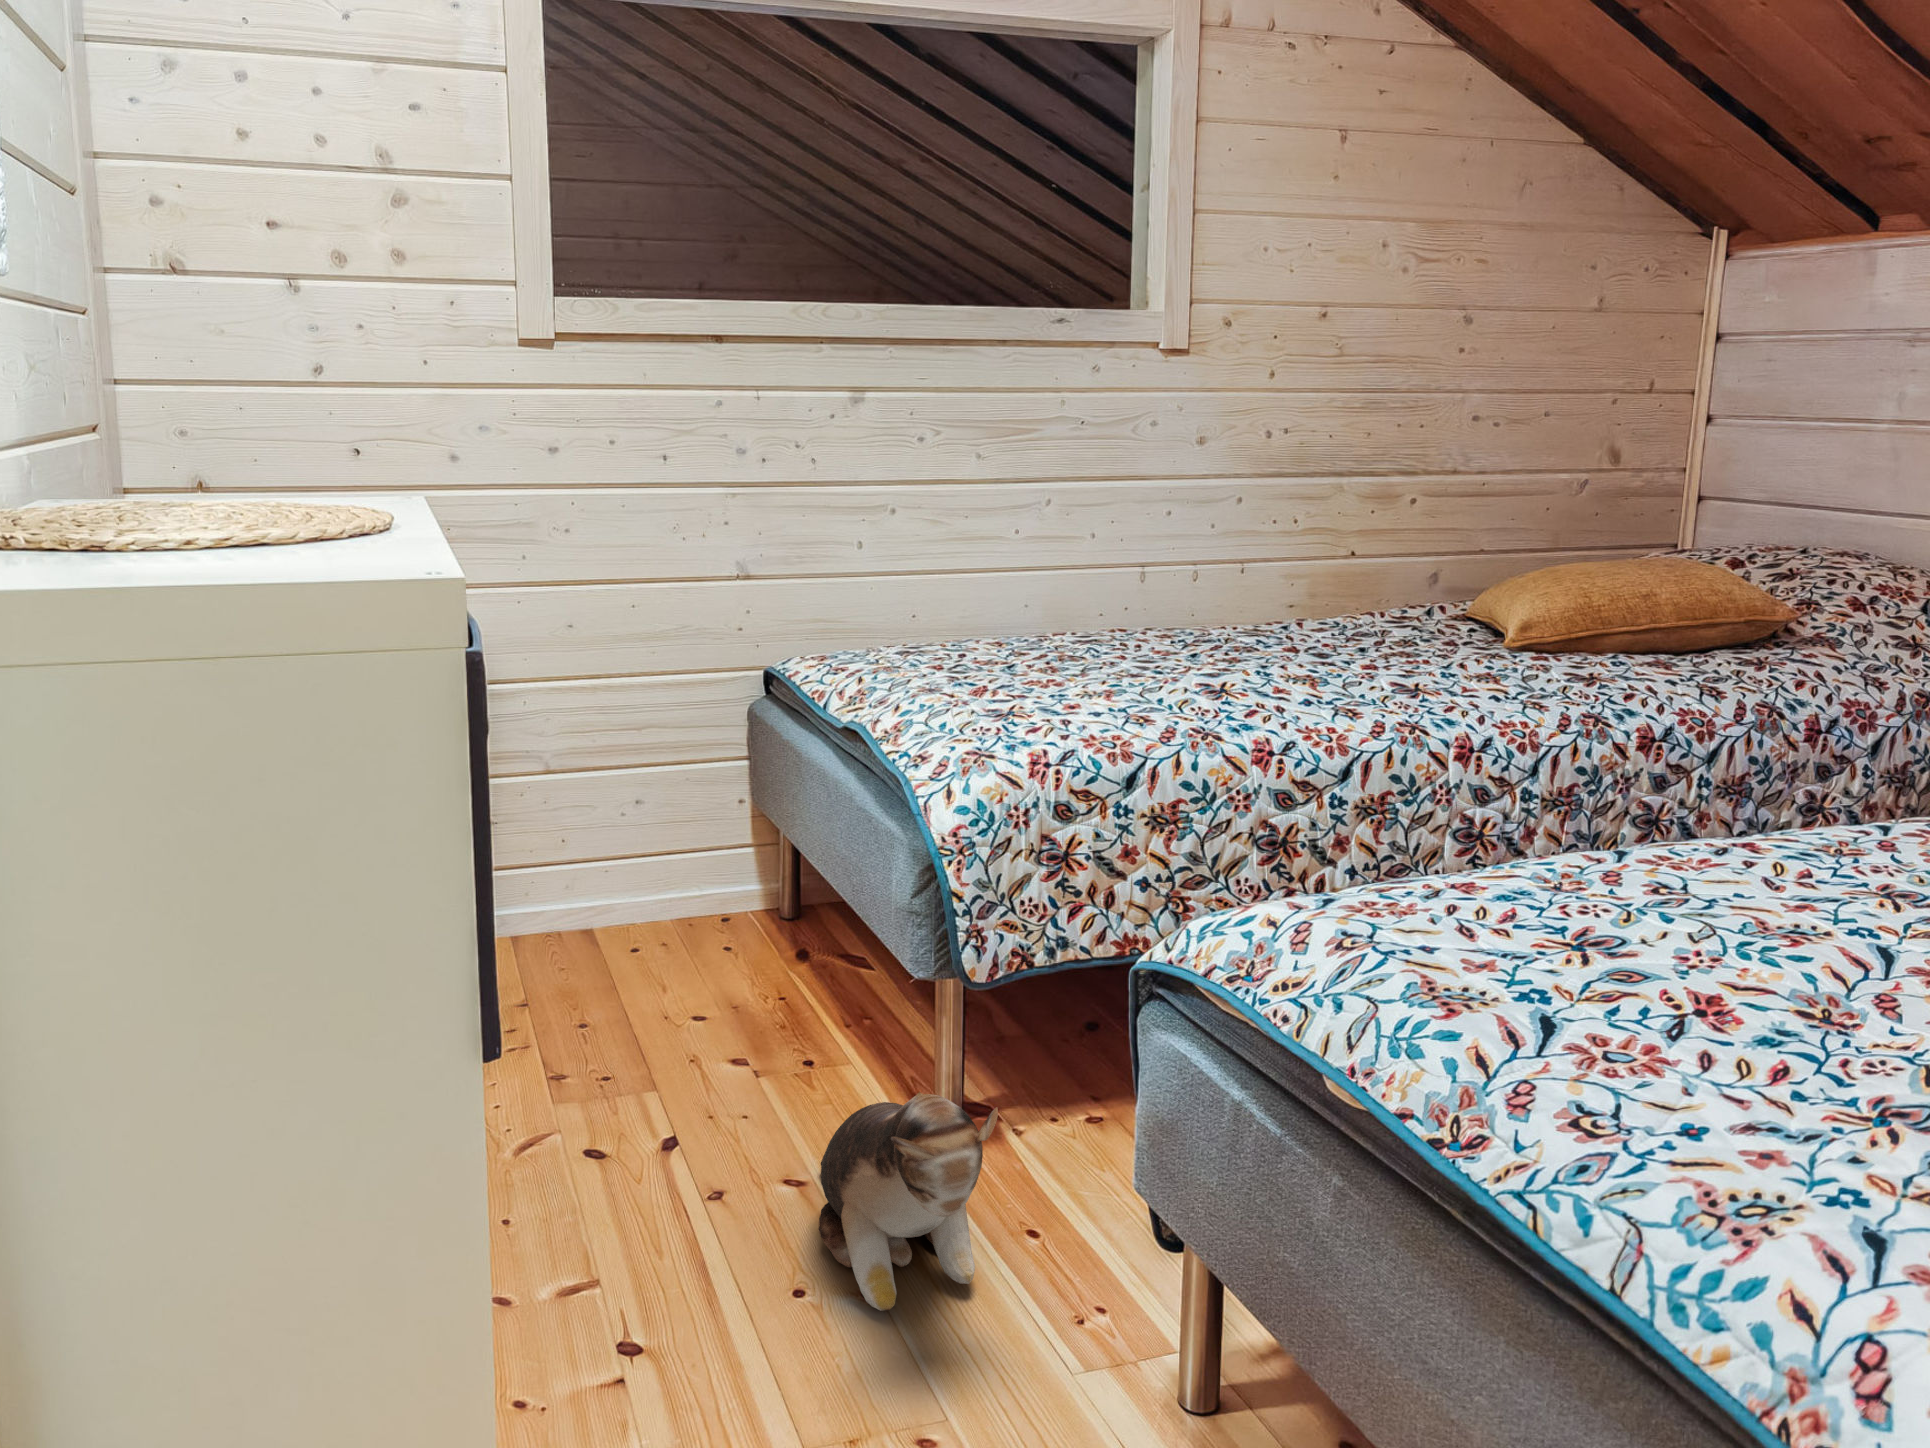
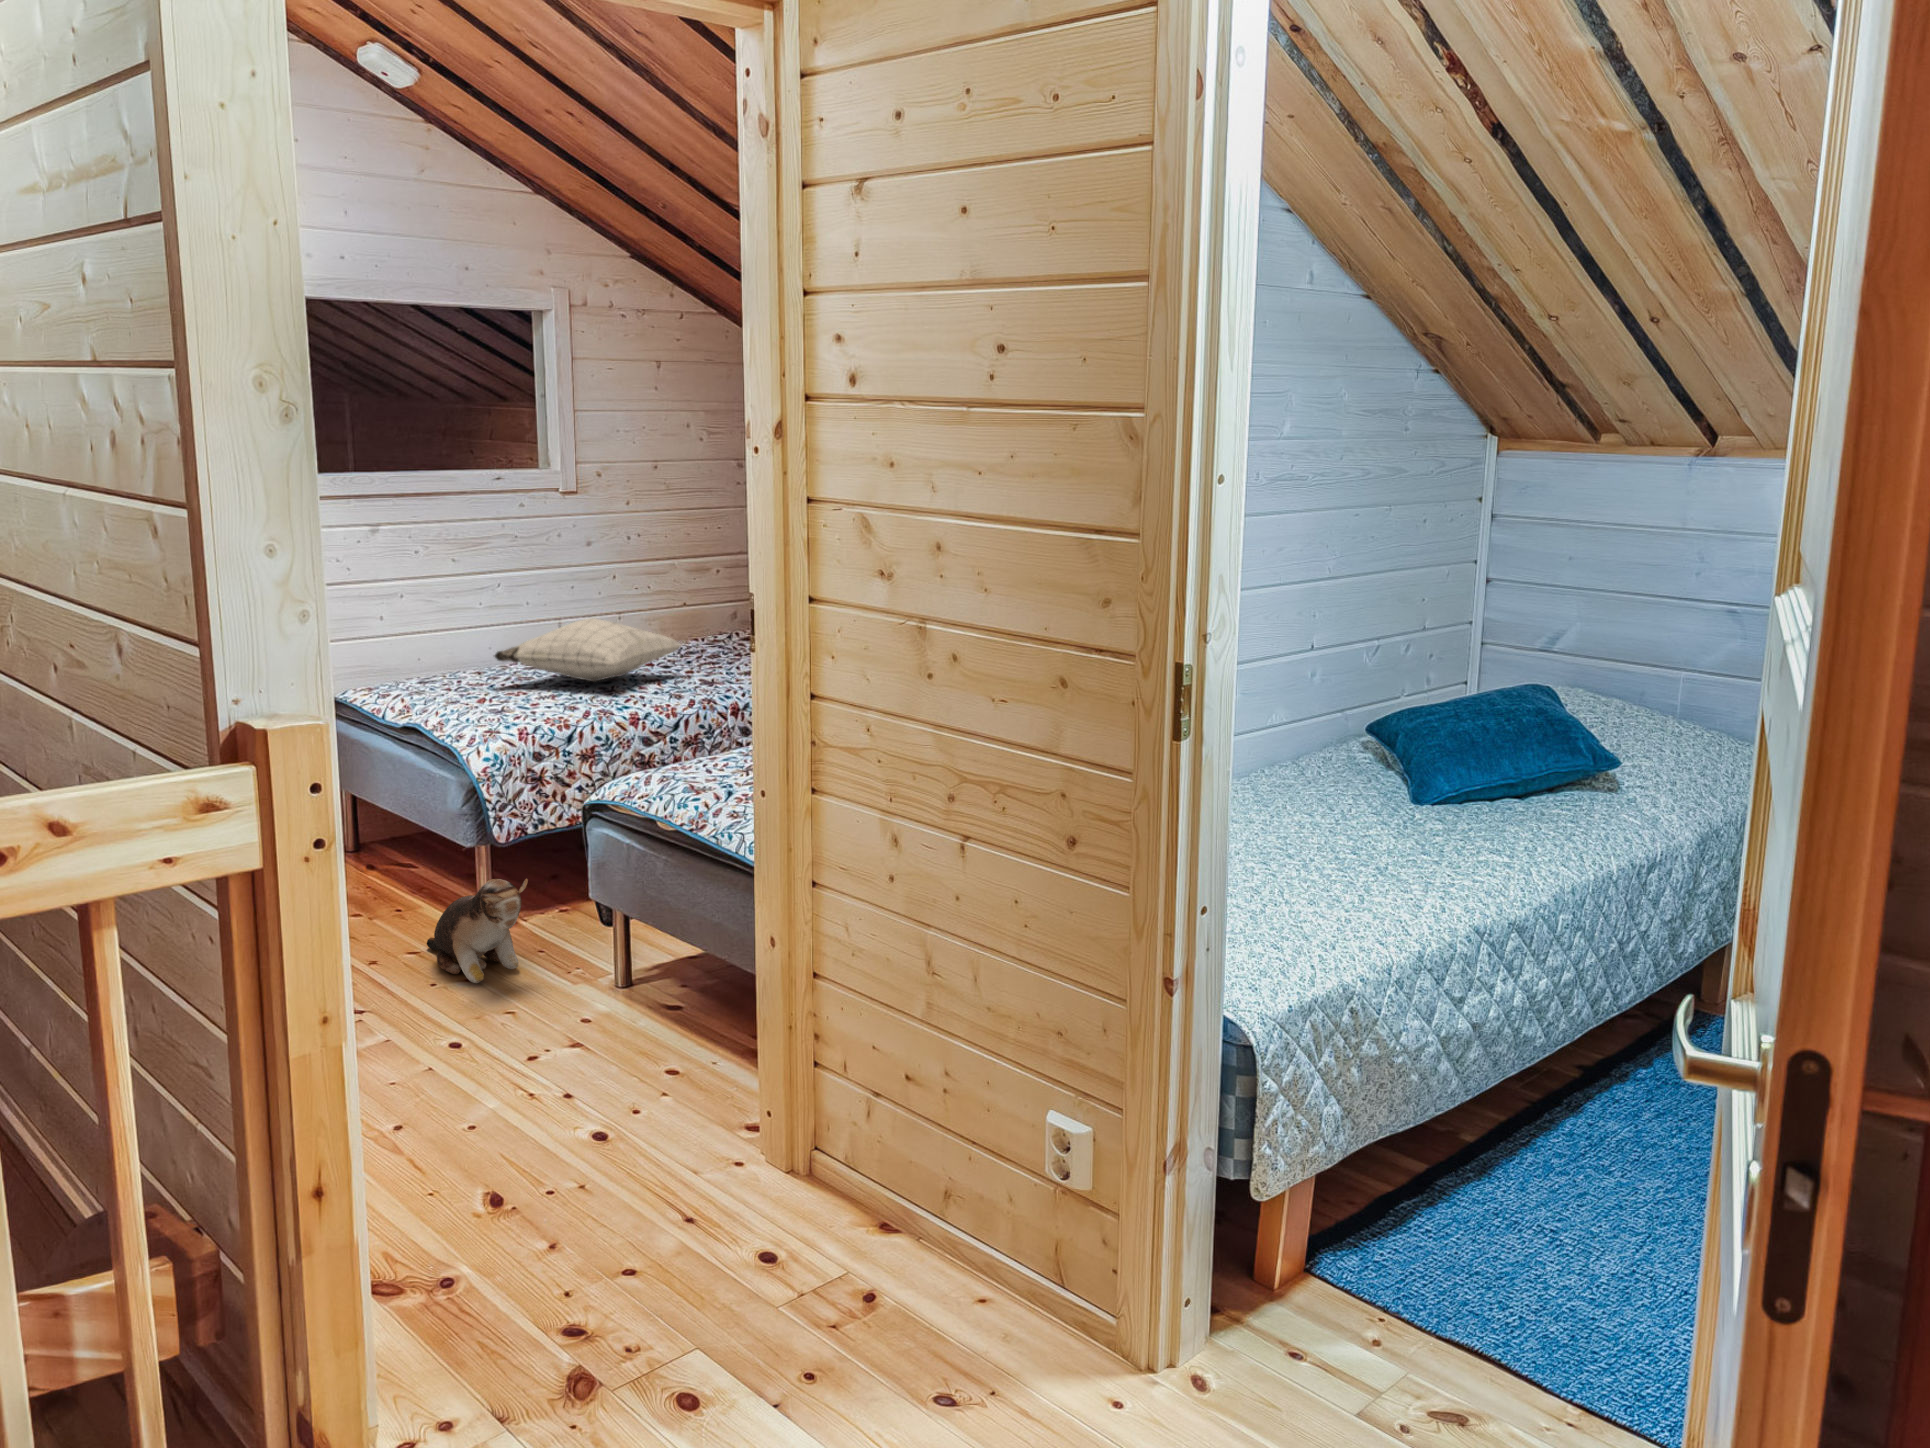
pillow: none [1018,554,1360,671] -> present [495,618,681,681]

